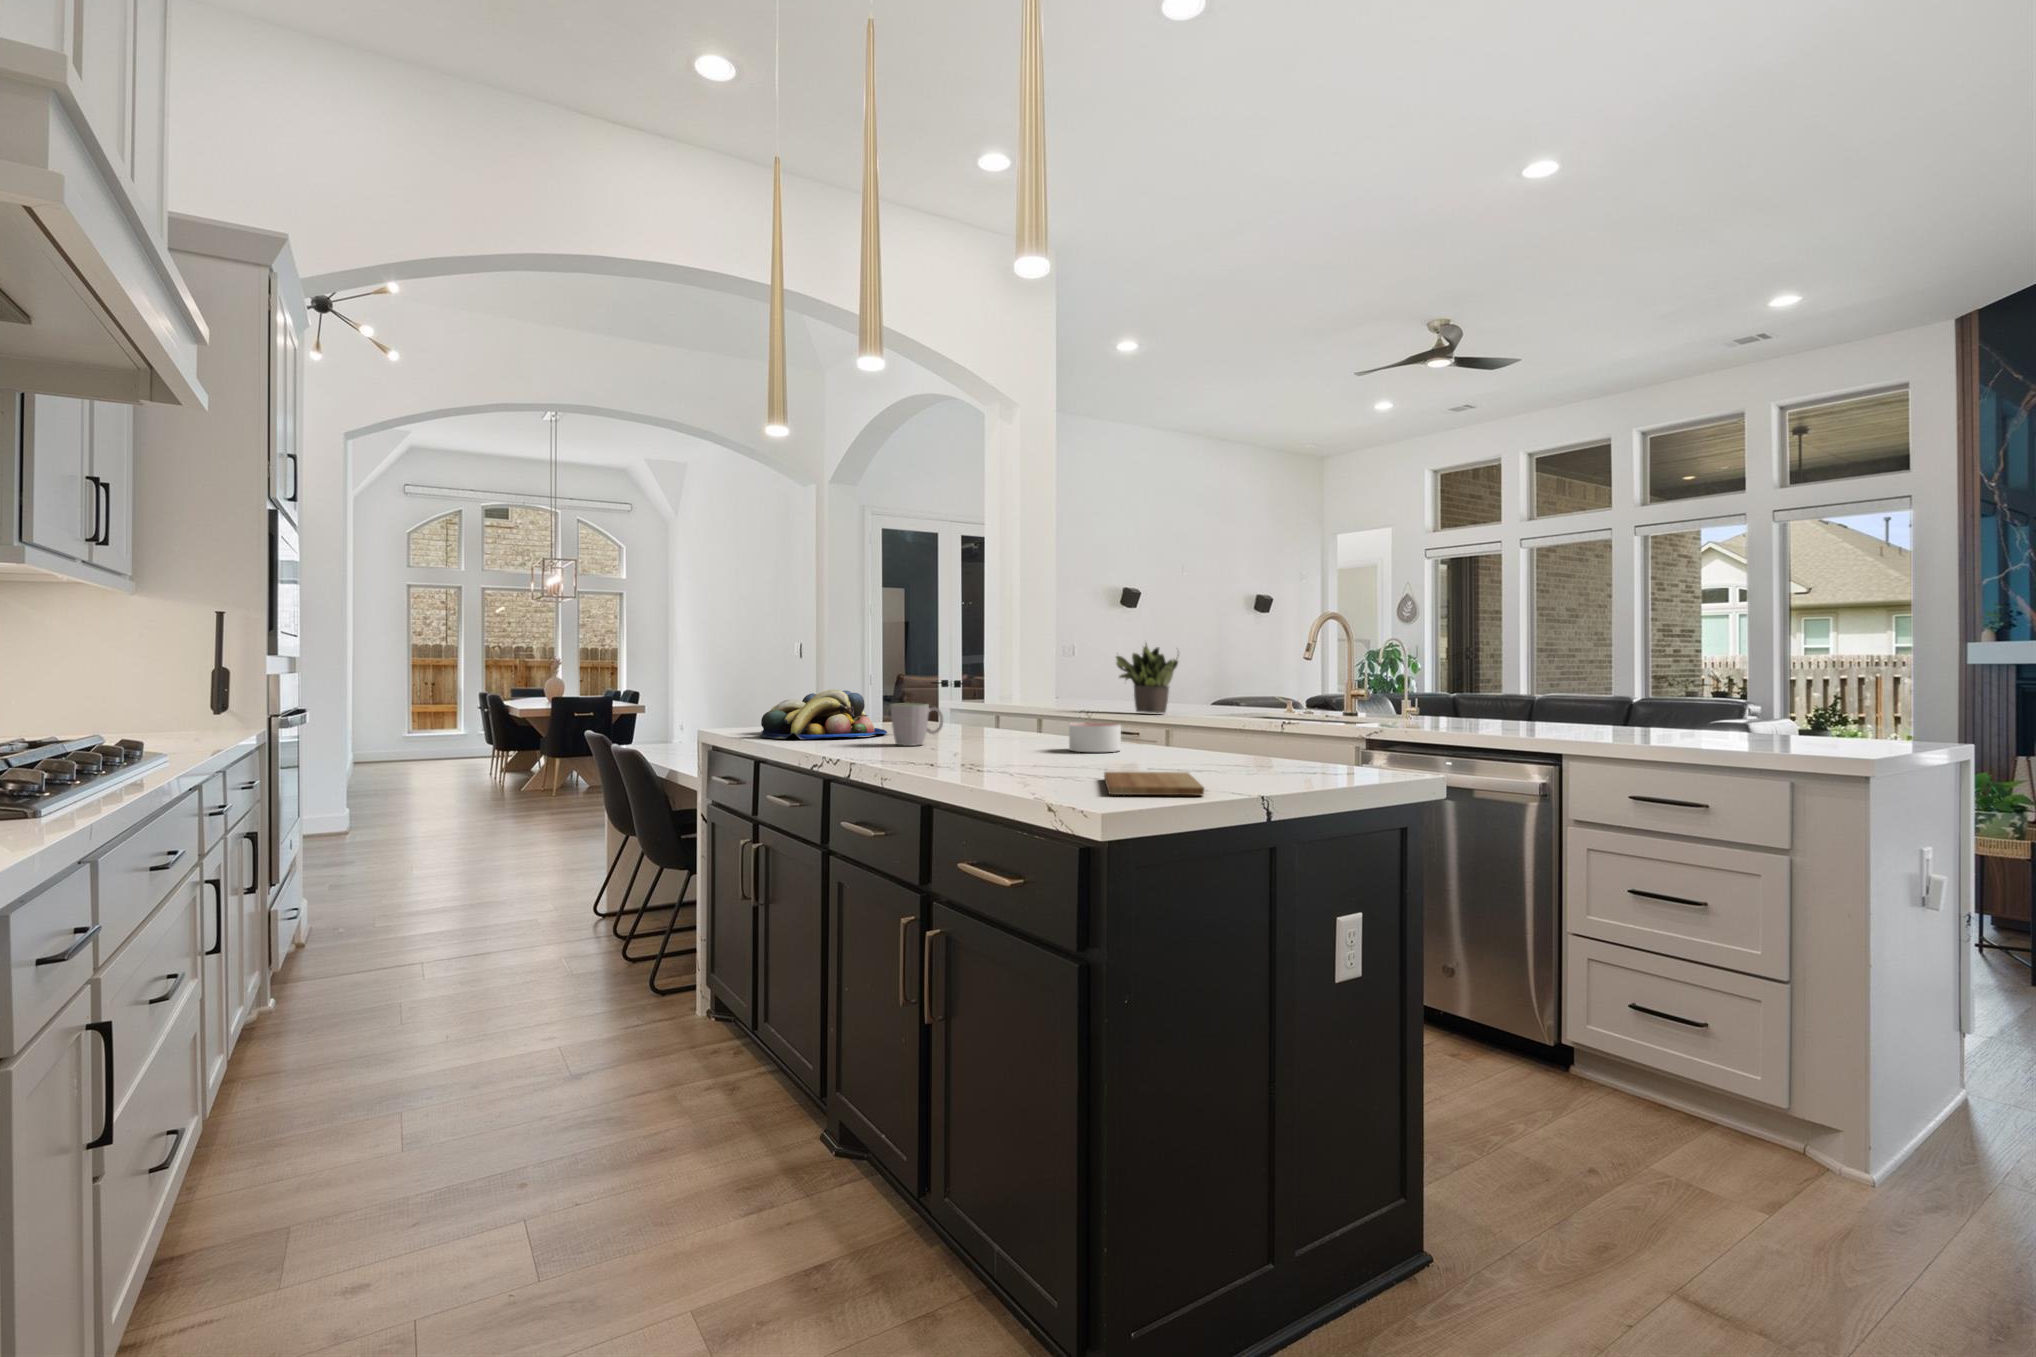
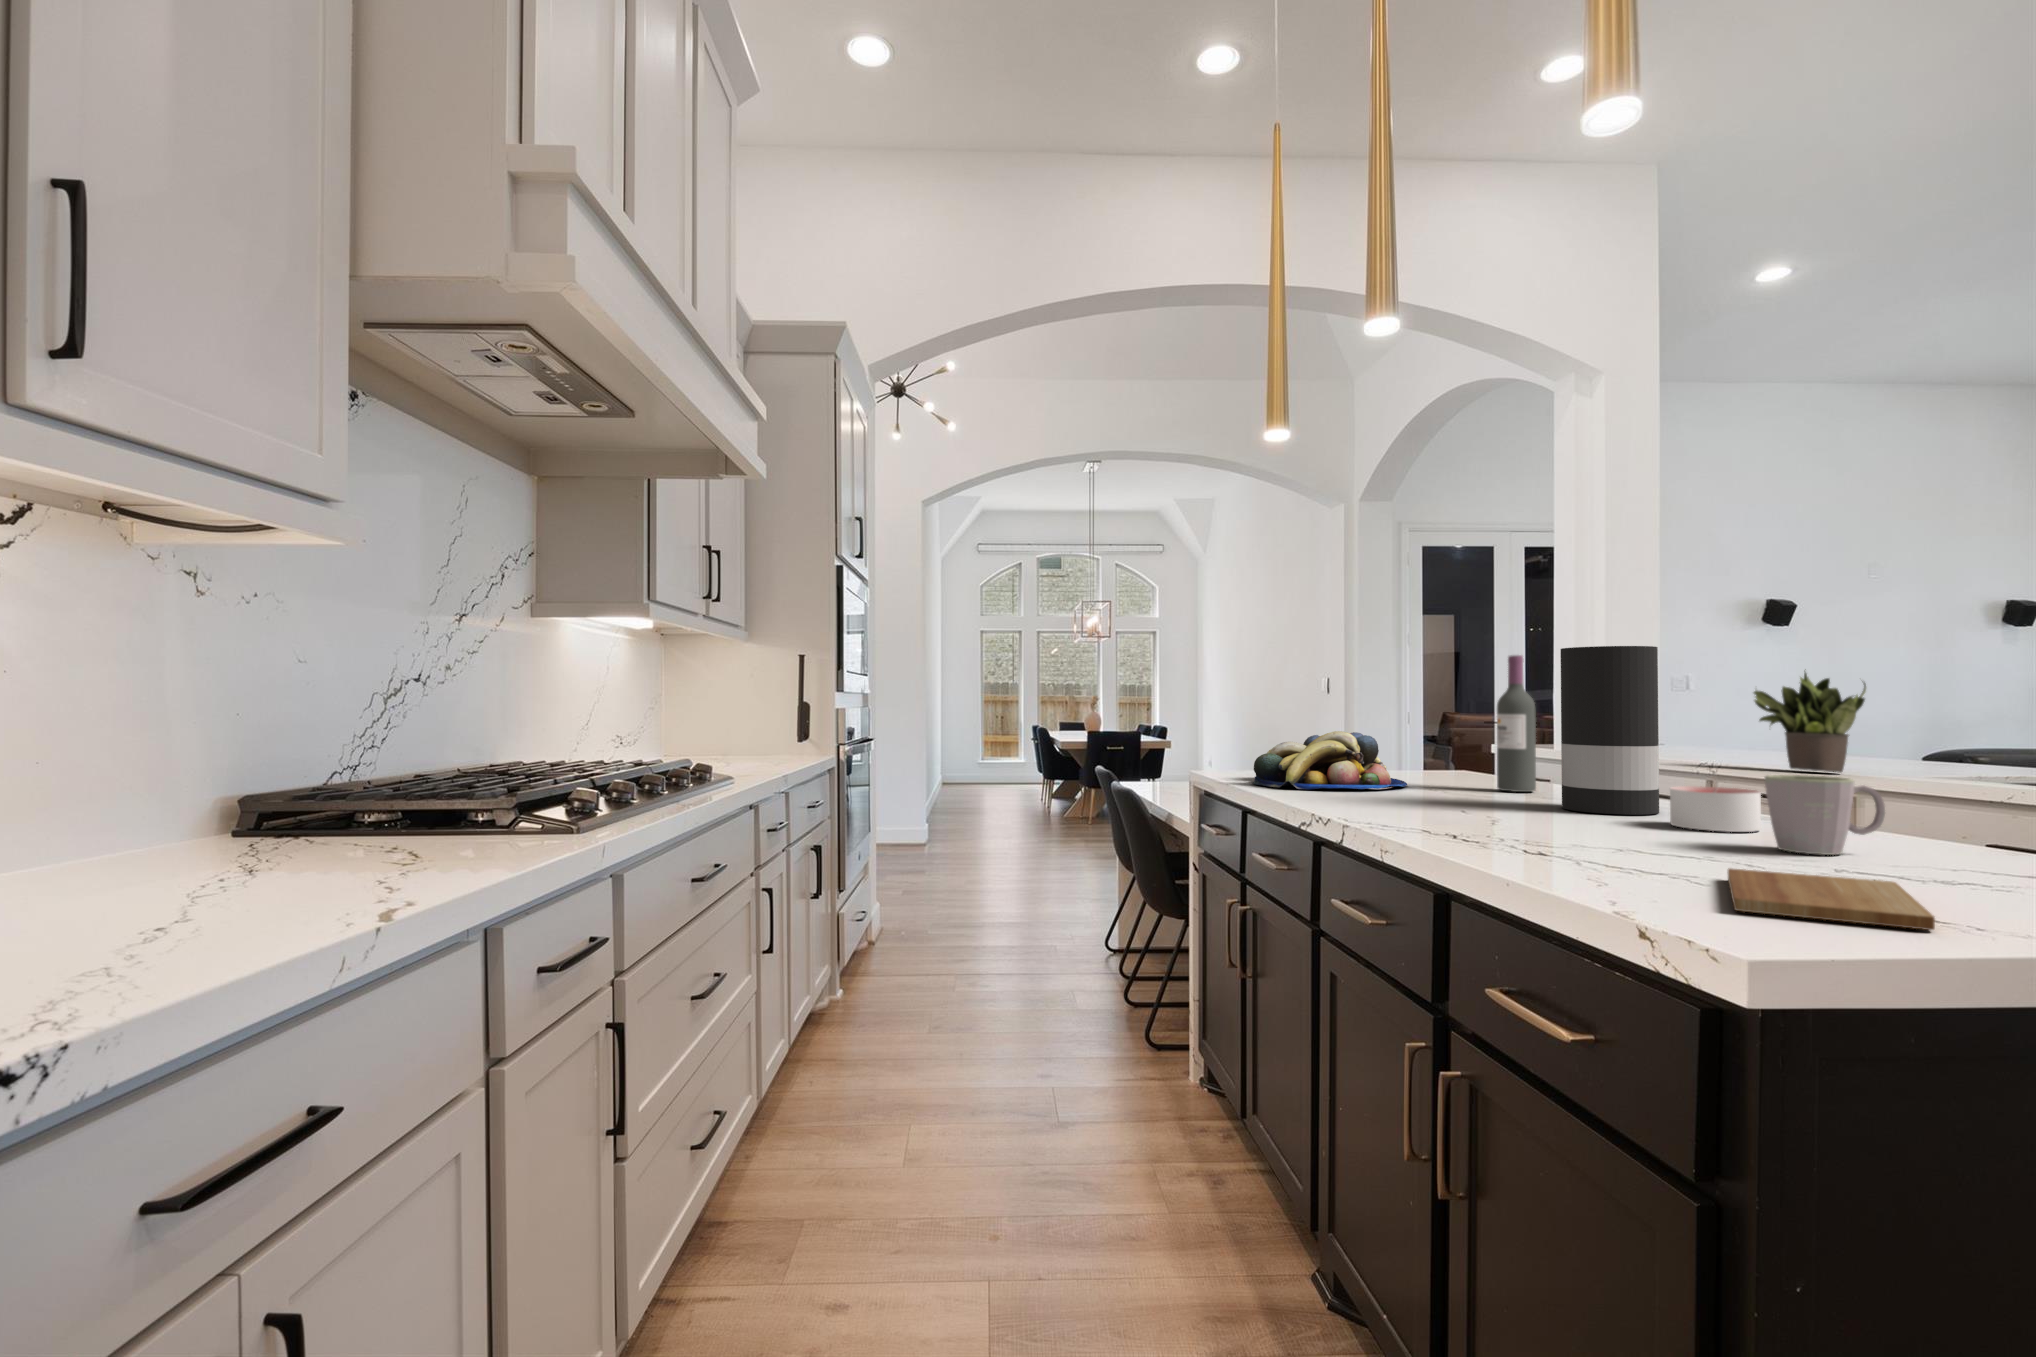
vase: none [1000,623,1062,745] -> present [1561,646,1659,815]
wine bottle: none [953,628,981,734] -> present [1497,655,1536,792]
mug: present [890,703,943,746] -> present [1765,775,1885,855]

